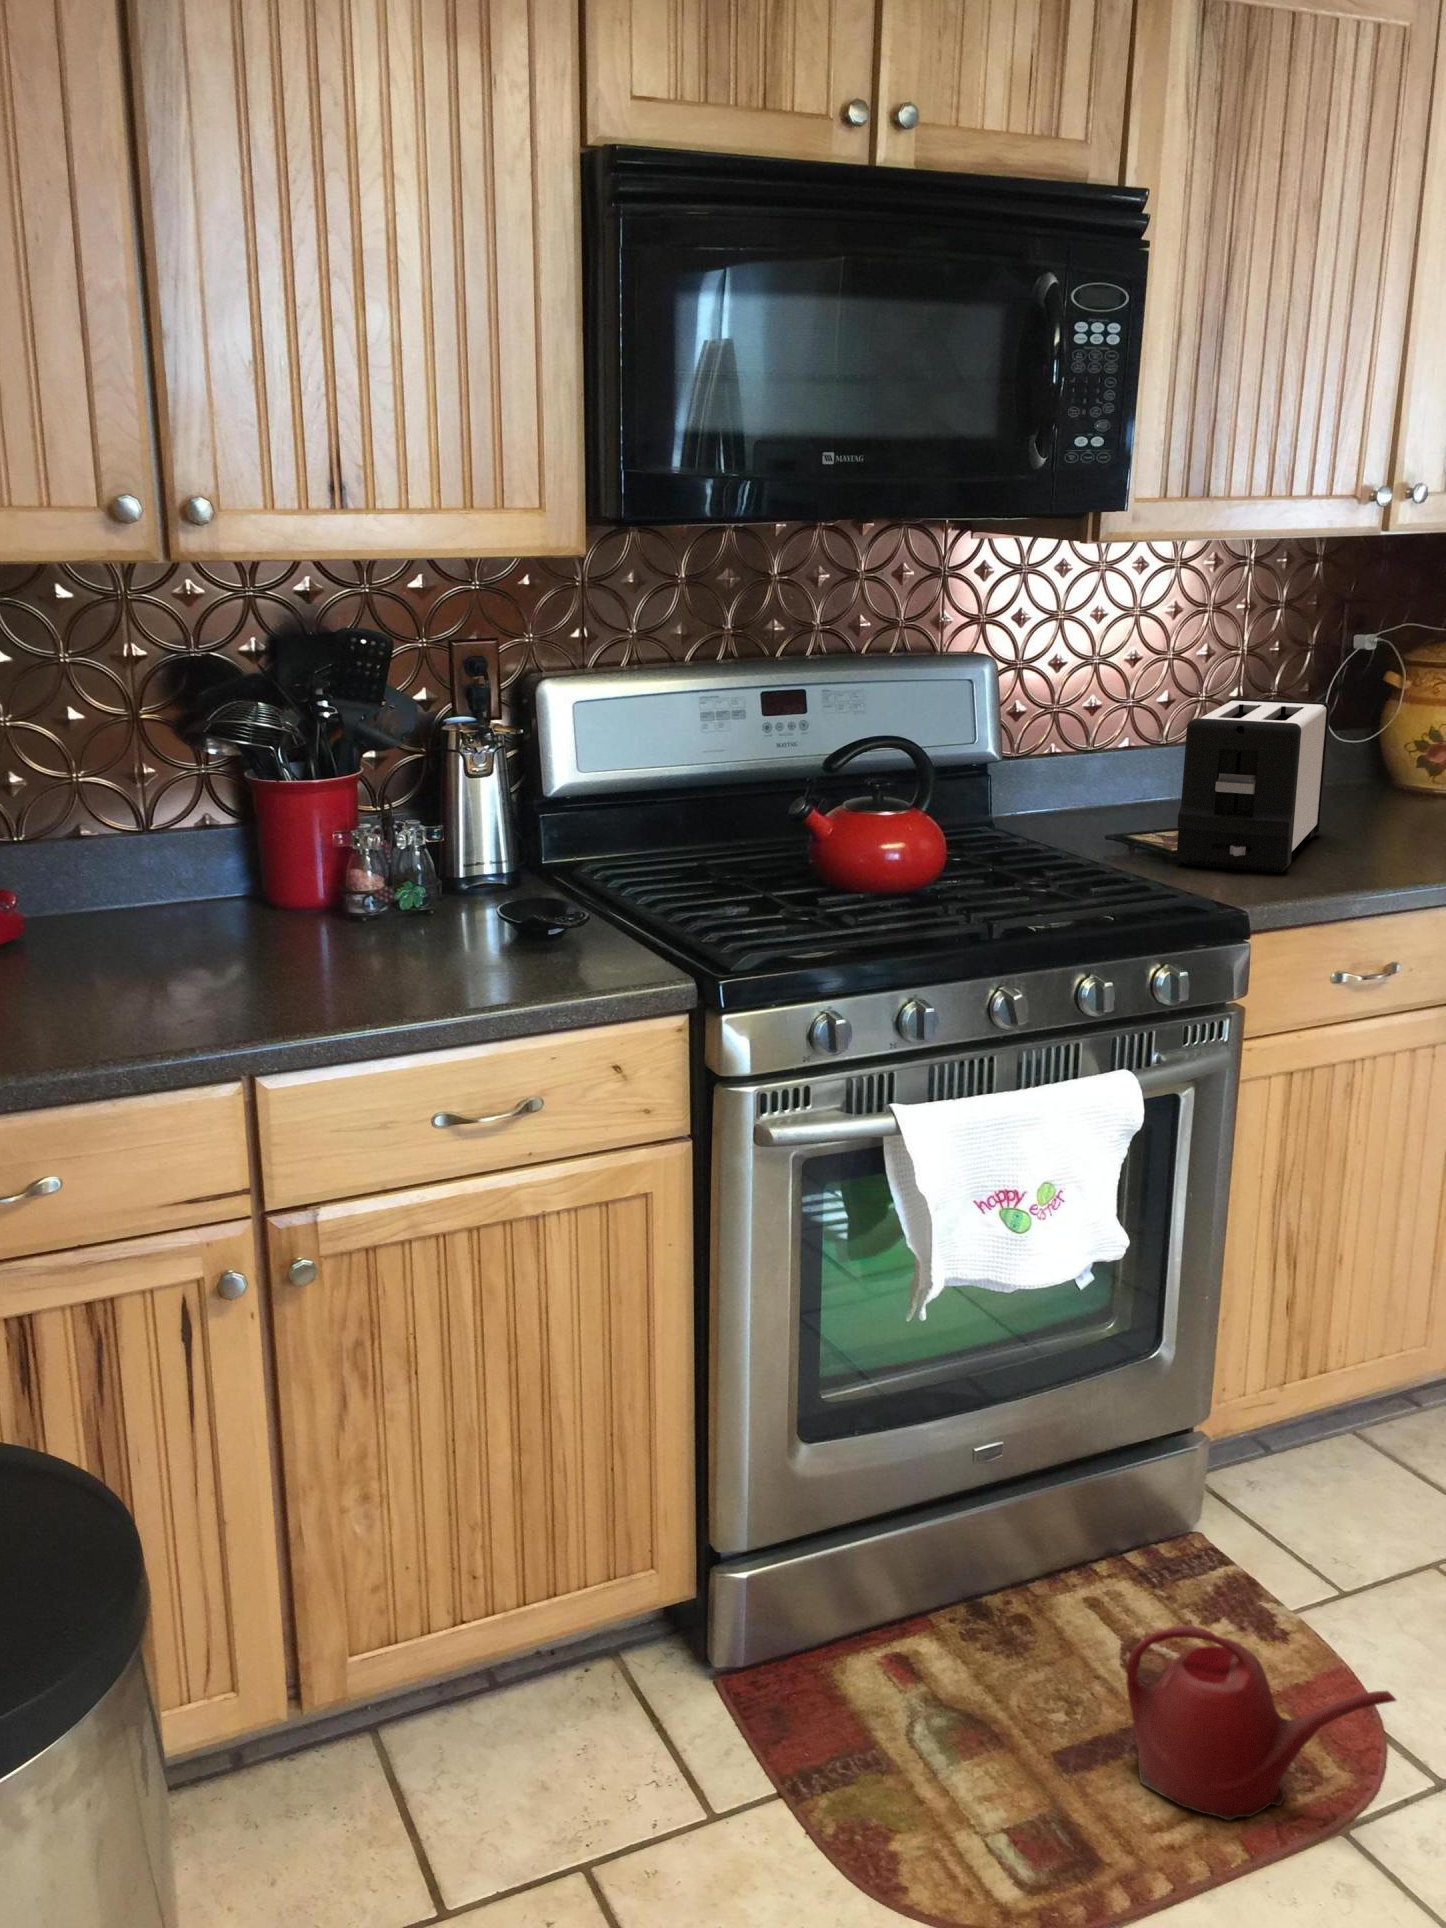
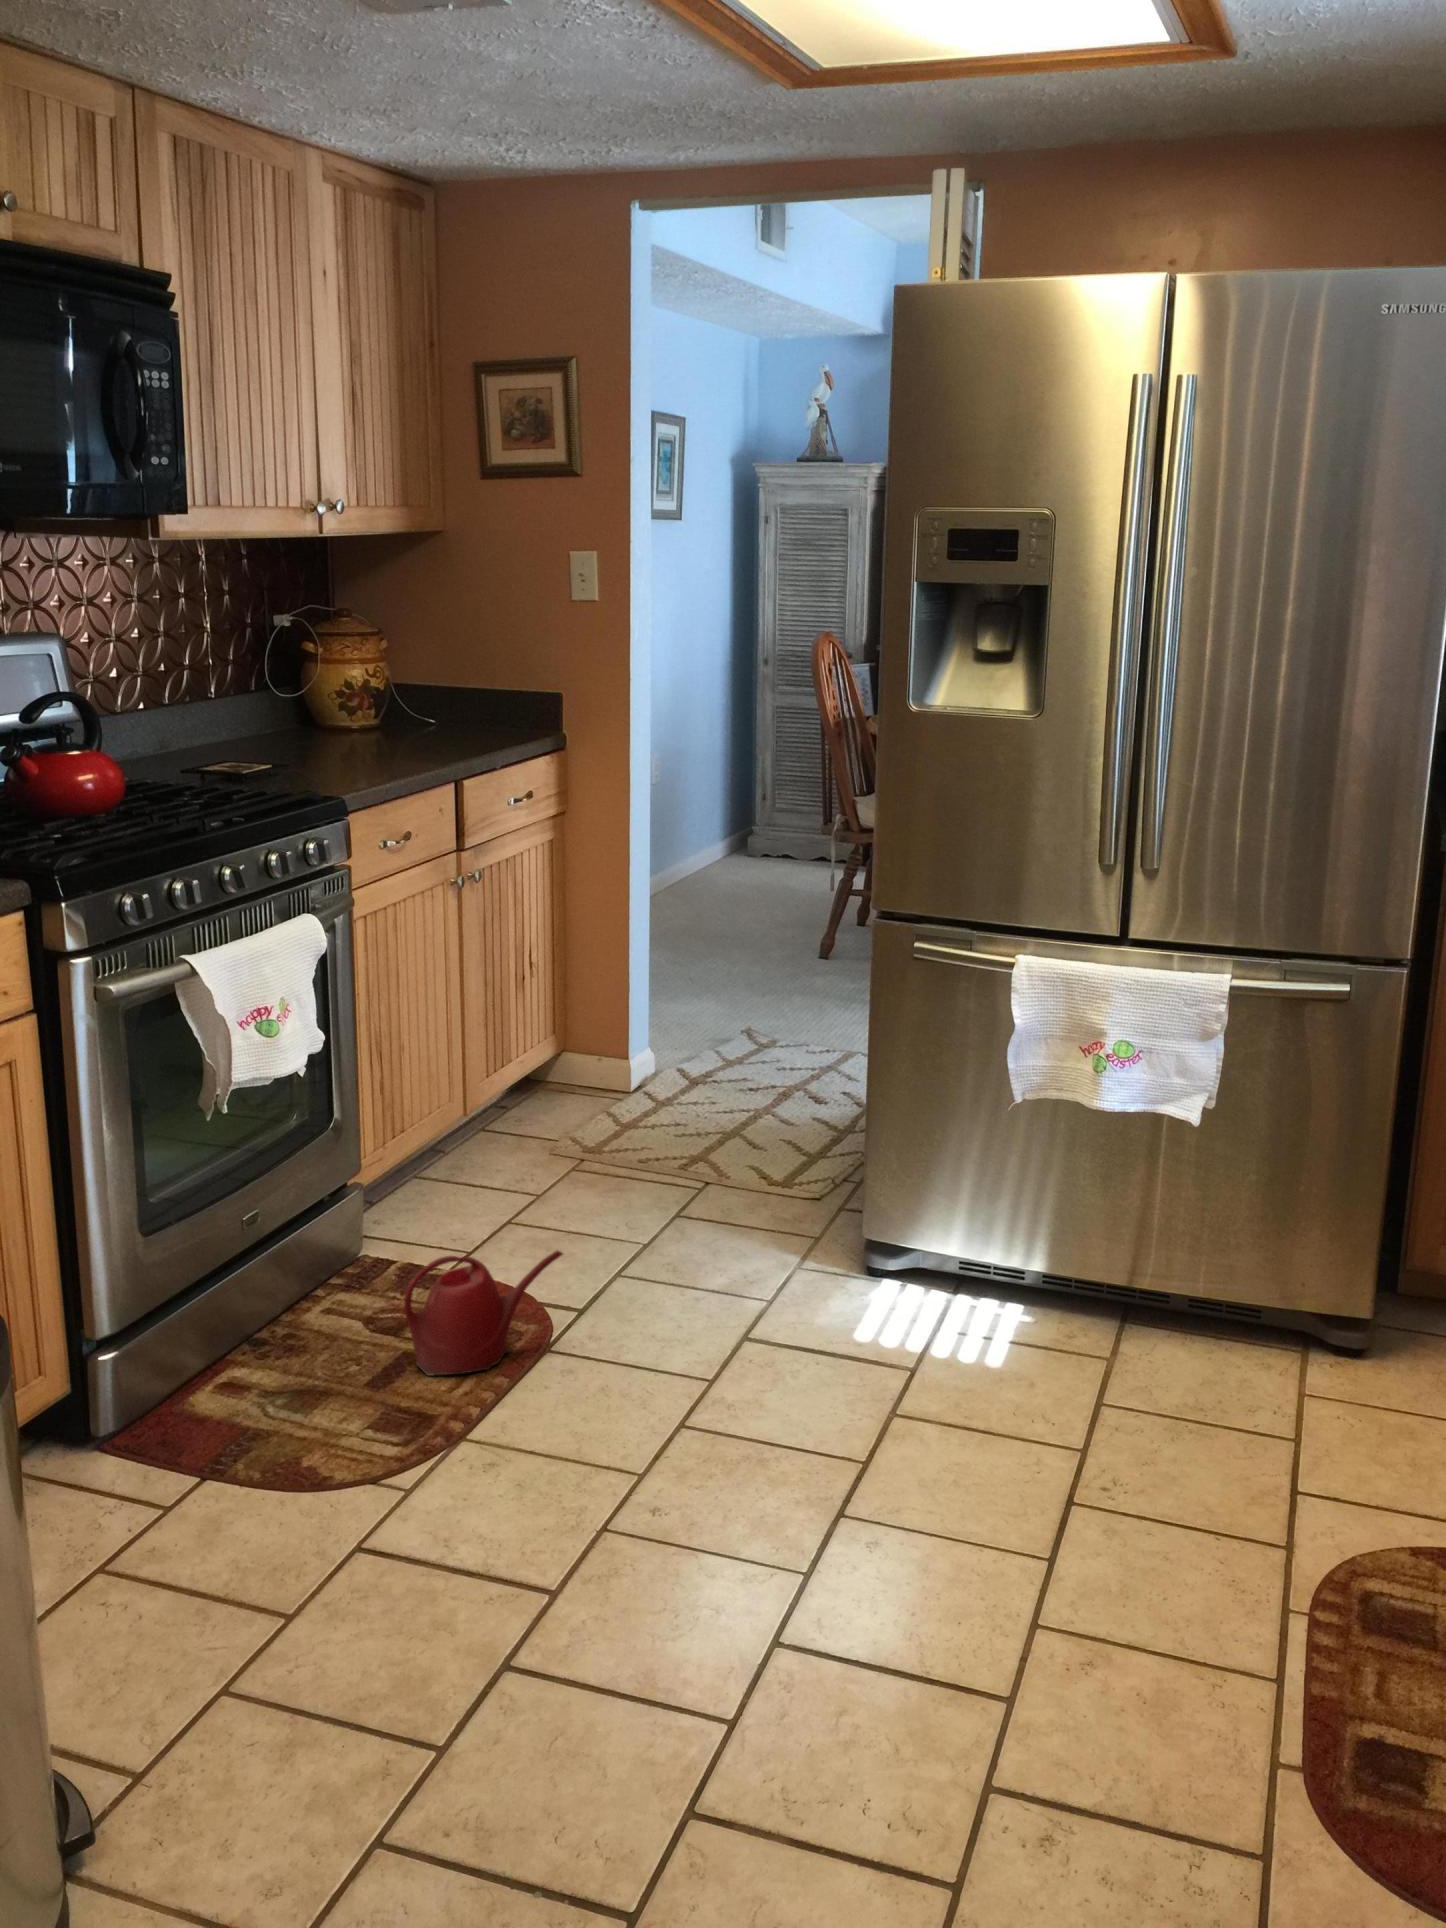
toaster: present [1177,698,1330,872] -> none [241,658,337,779]

